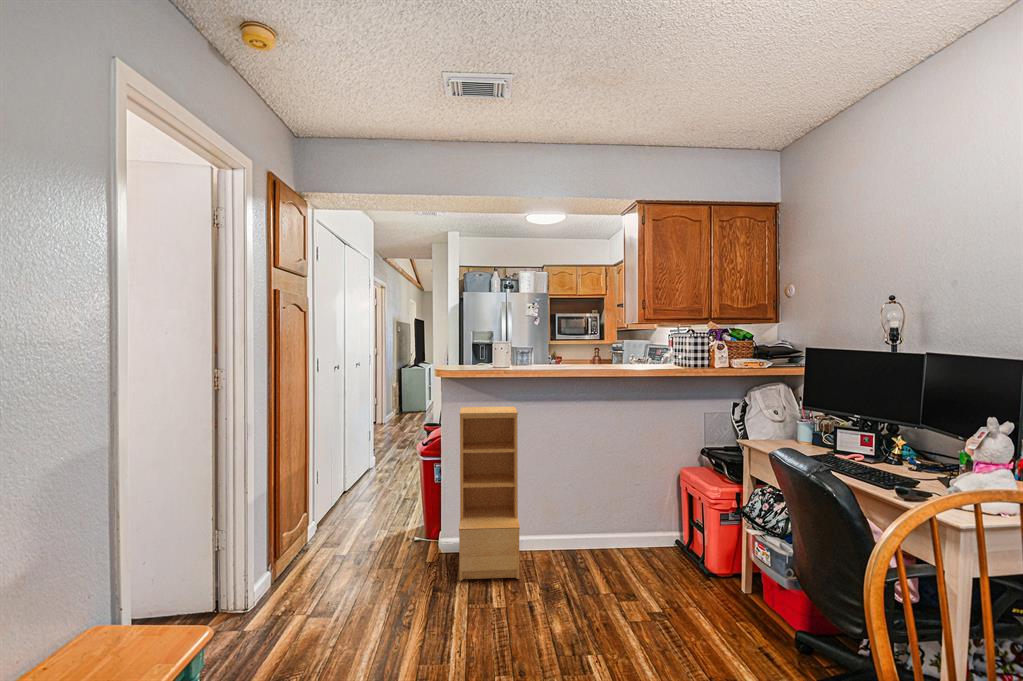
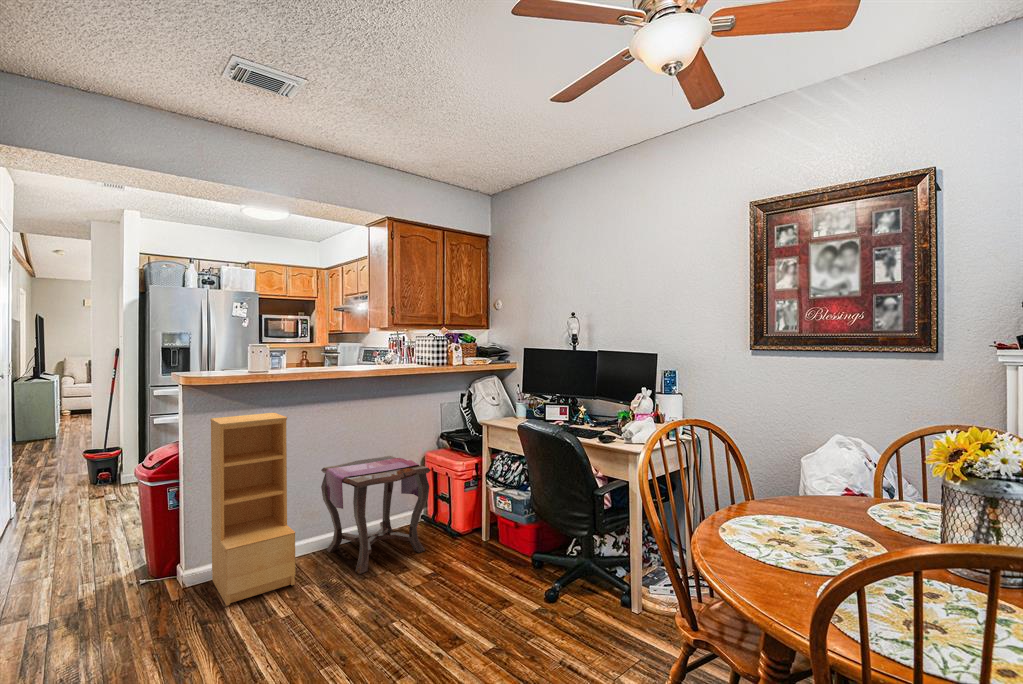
side table: none [559,465,668,587] -> present [321,456,431,574]

